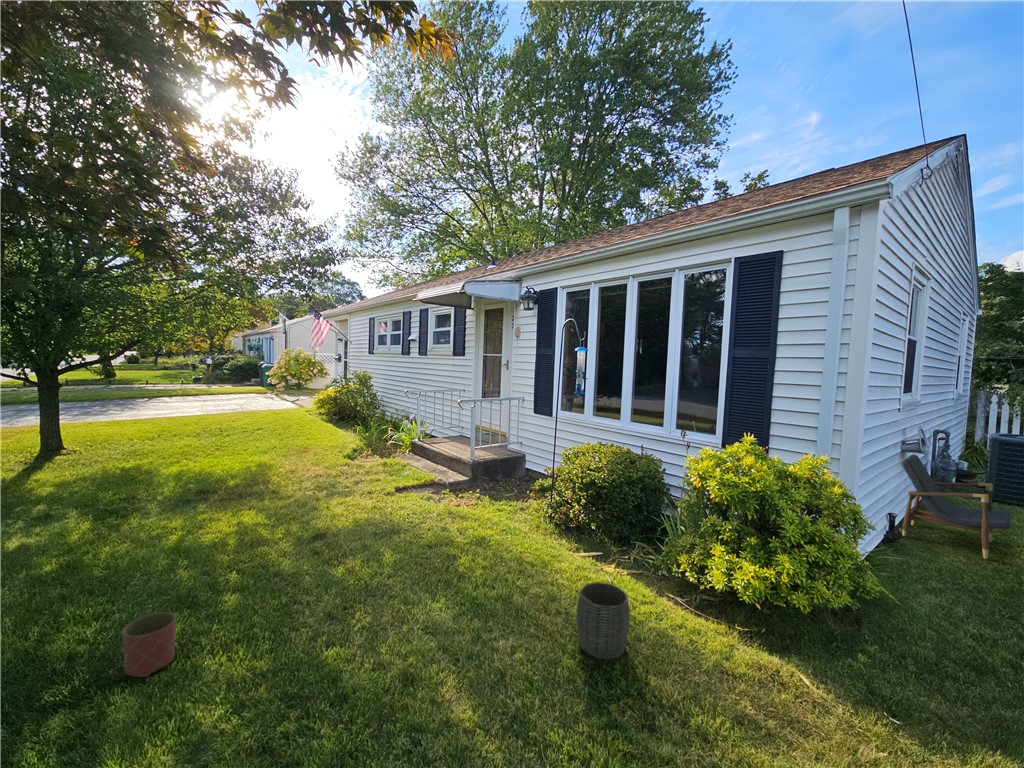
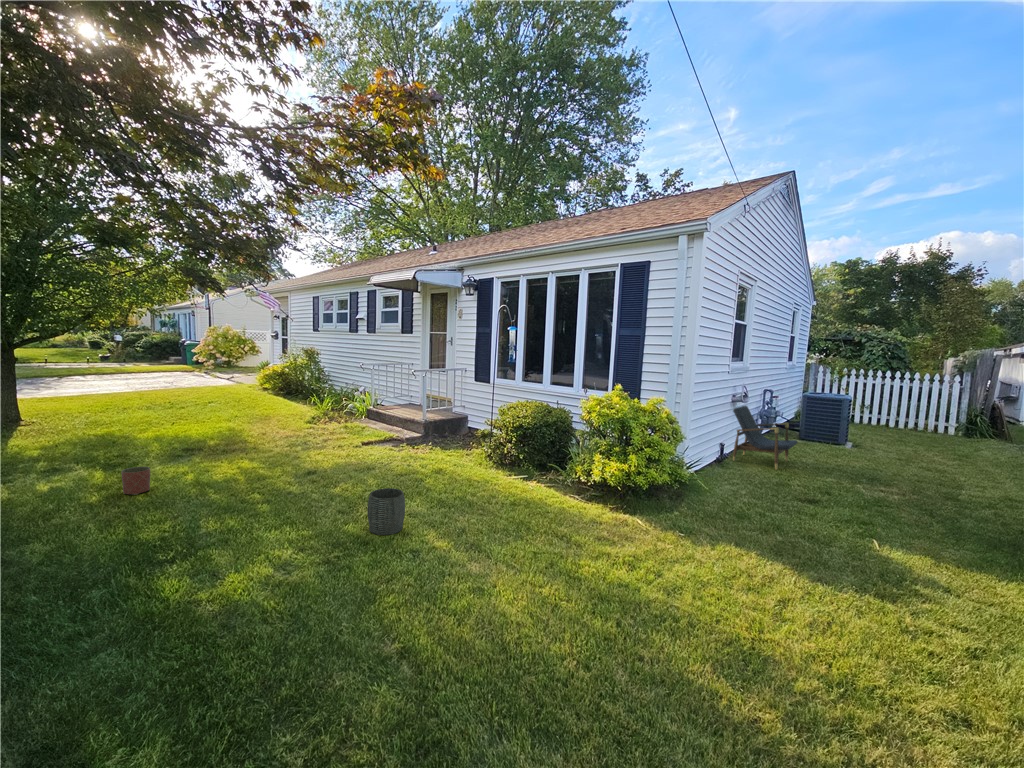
woven basket: present [576,582,630,659] -> present [367,488,405,535]
planter: present [122,612,176,677] -> present [121,466,150,495]

